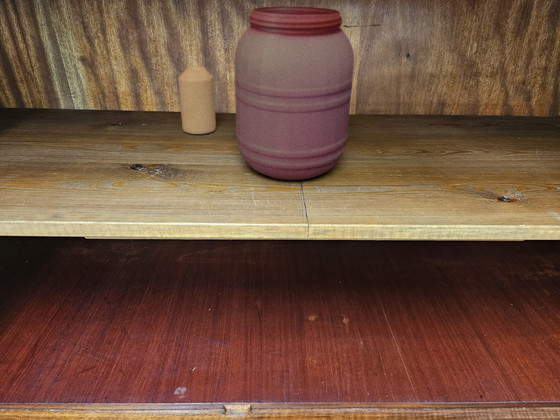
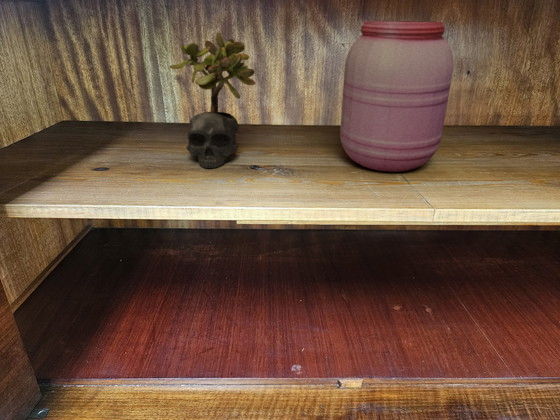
succulent plant: none [34,18,134,175] -> present [170,33,256,168]
candle: present [178,67,216,134] -> none [274,80,305,139]

